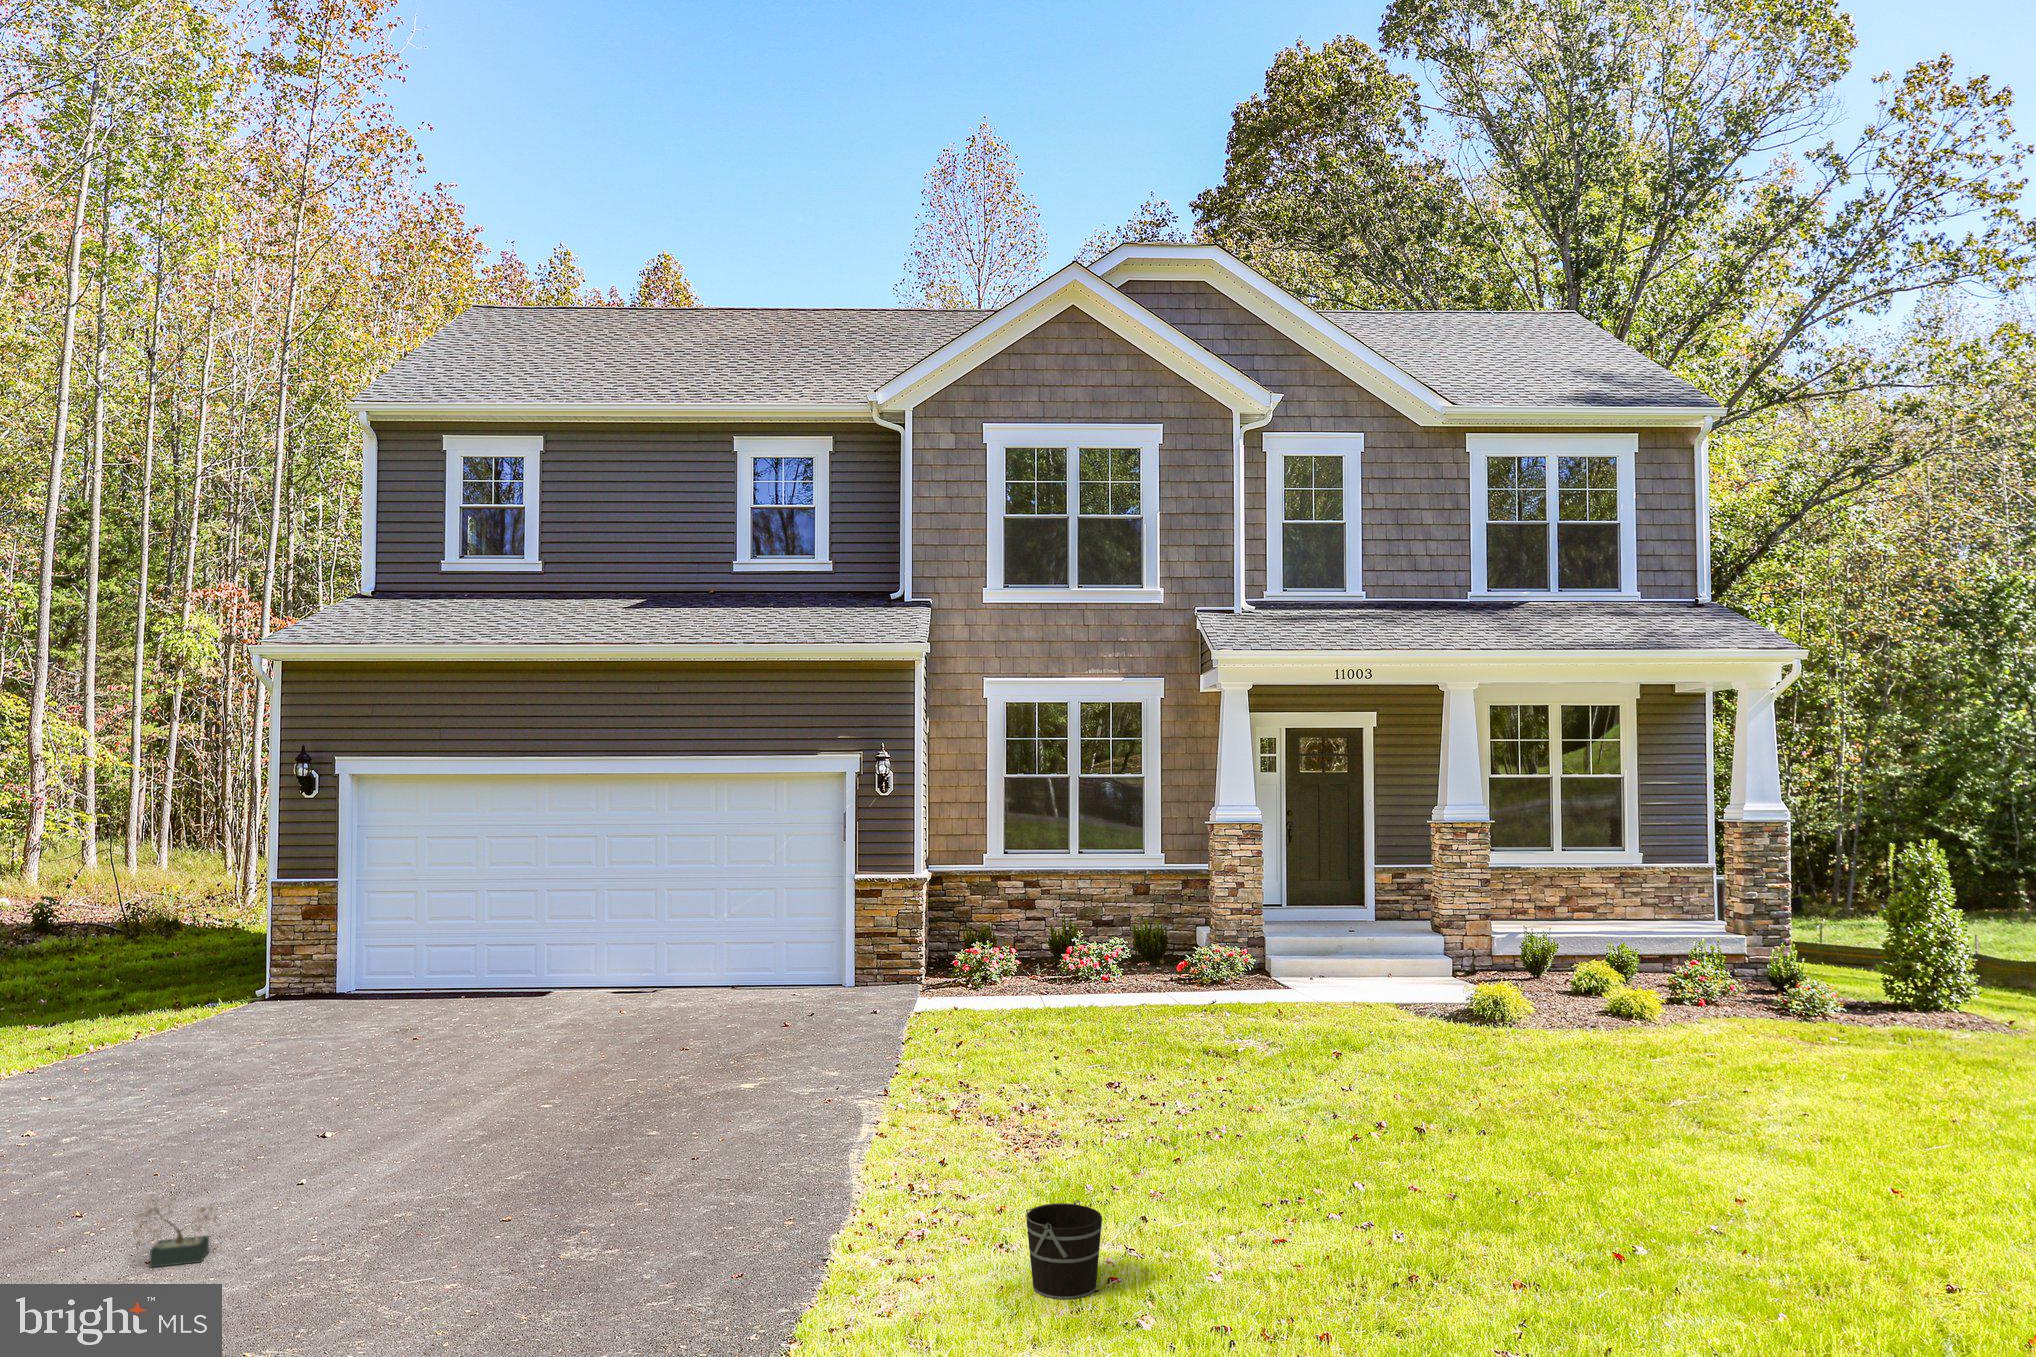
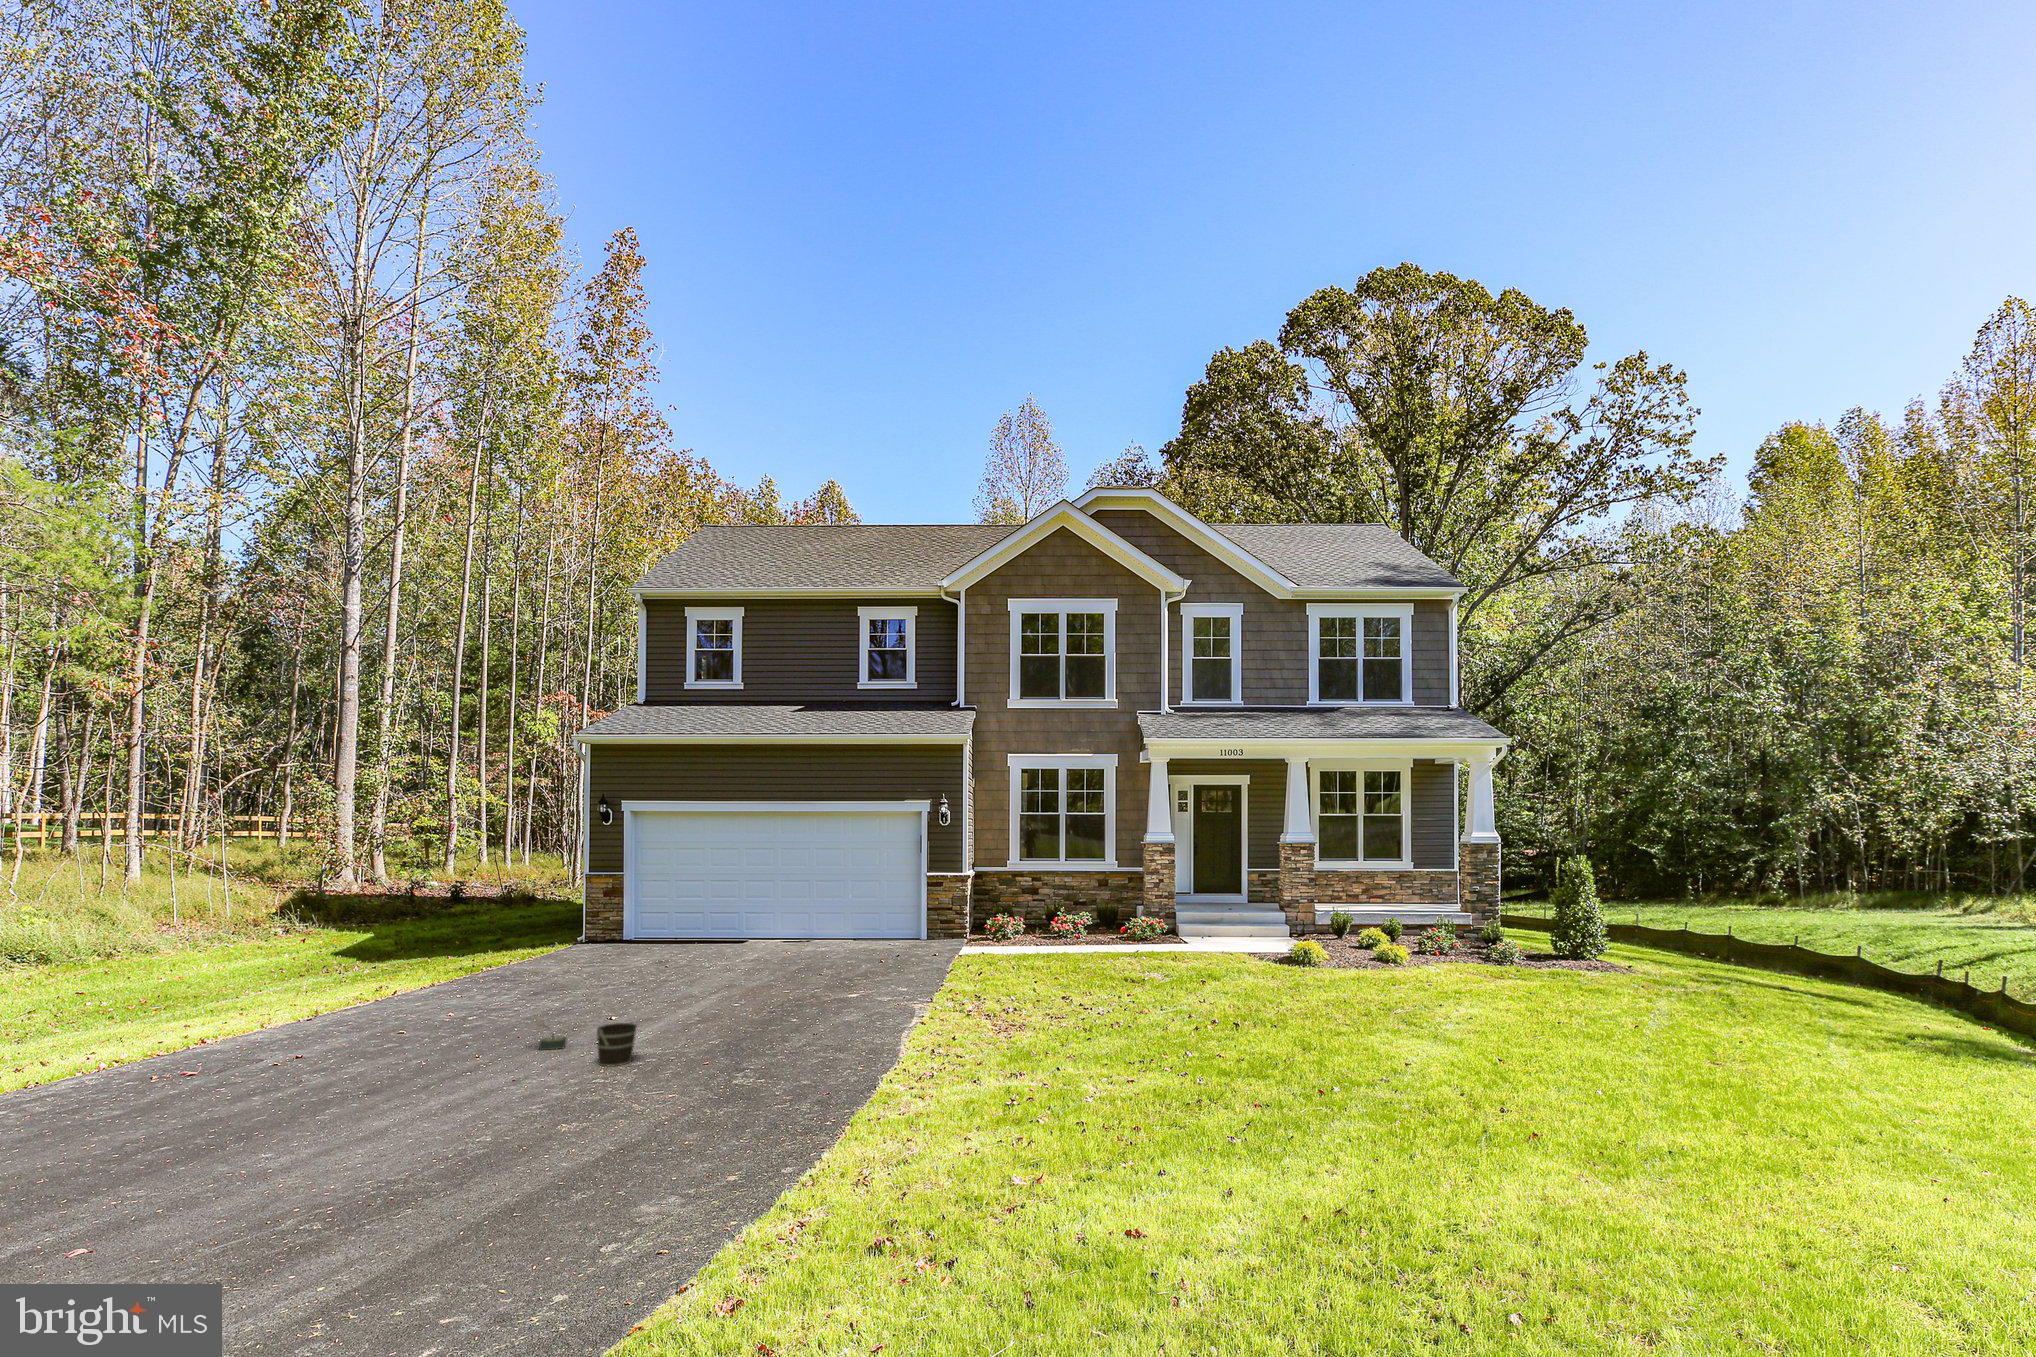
bucket: present [1026,1200,1102,1299] -> present [597,1022,636,1066]

